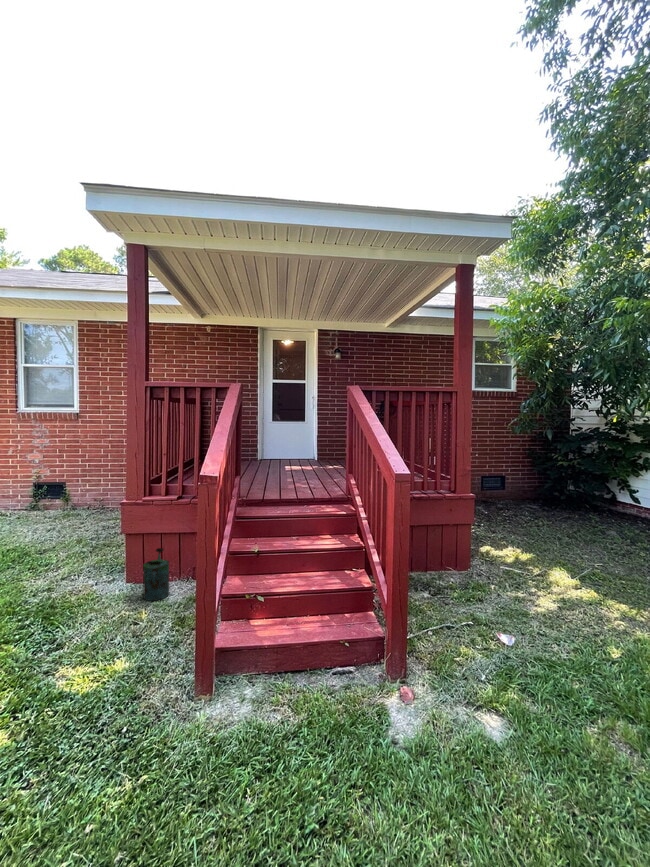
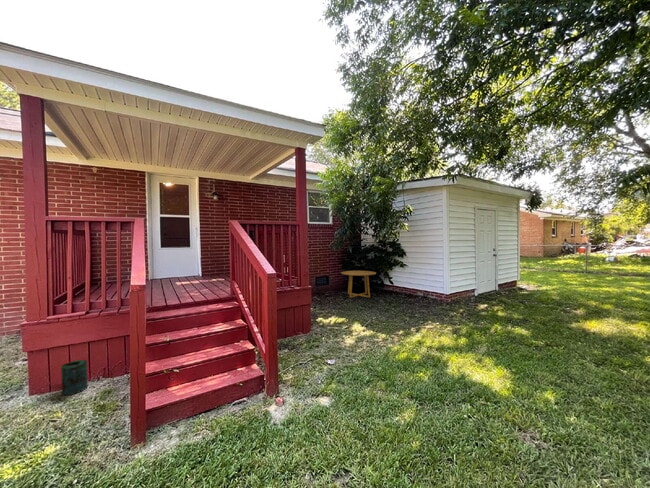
round table: none [532,473,604,524] -> present [341,271,376,298]

